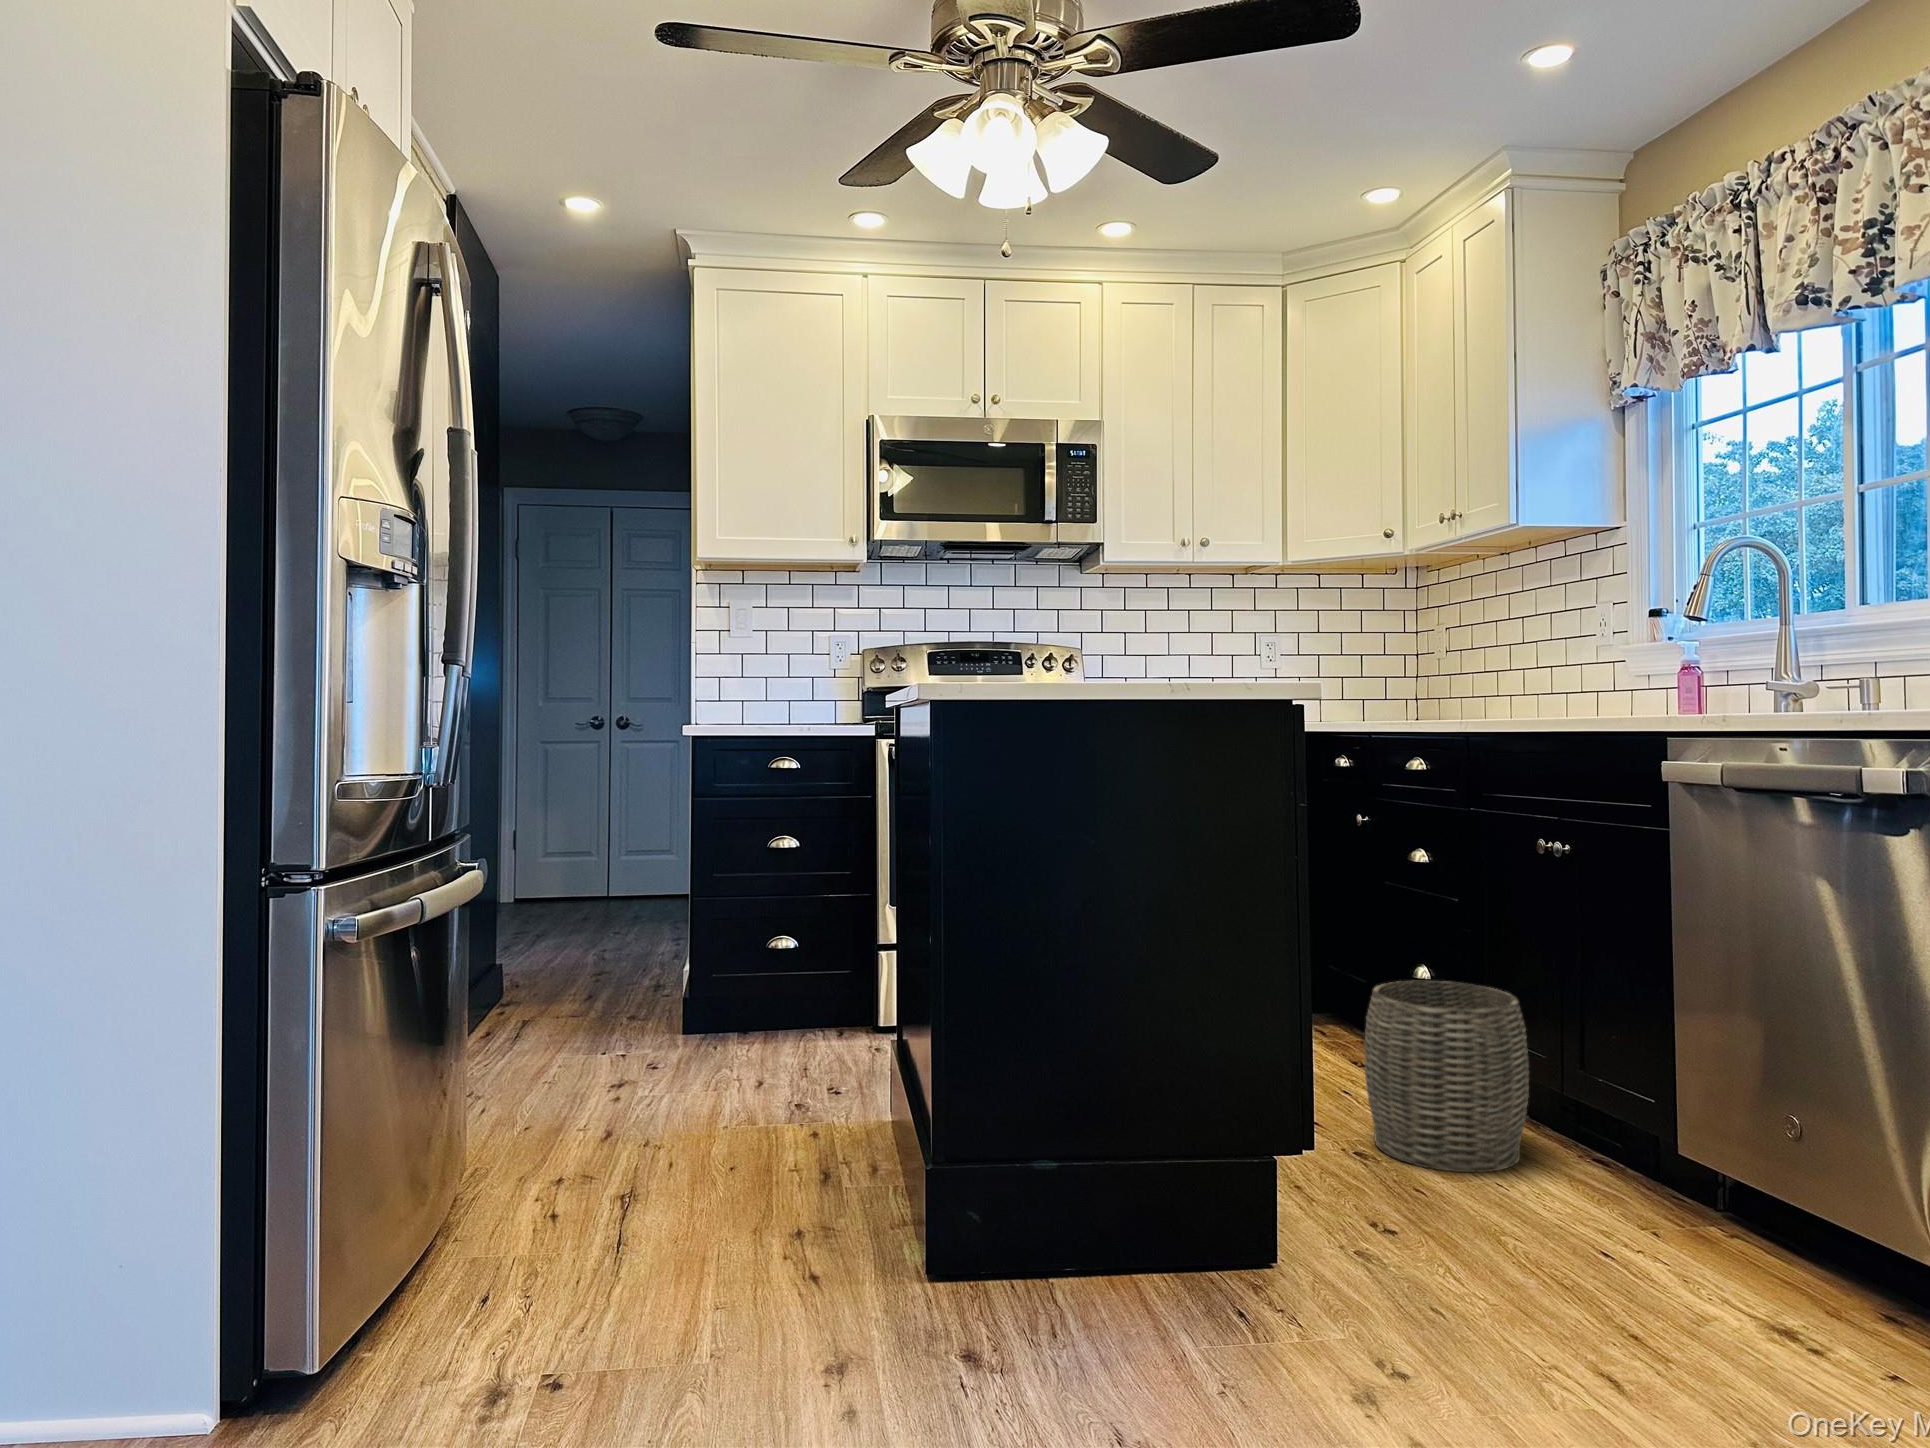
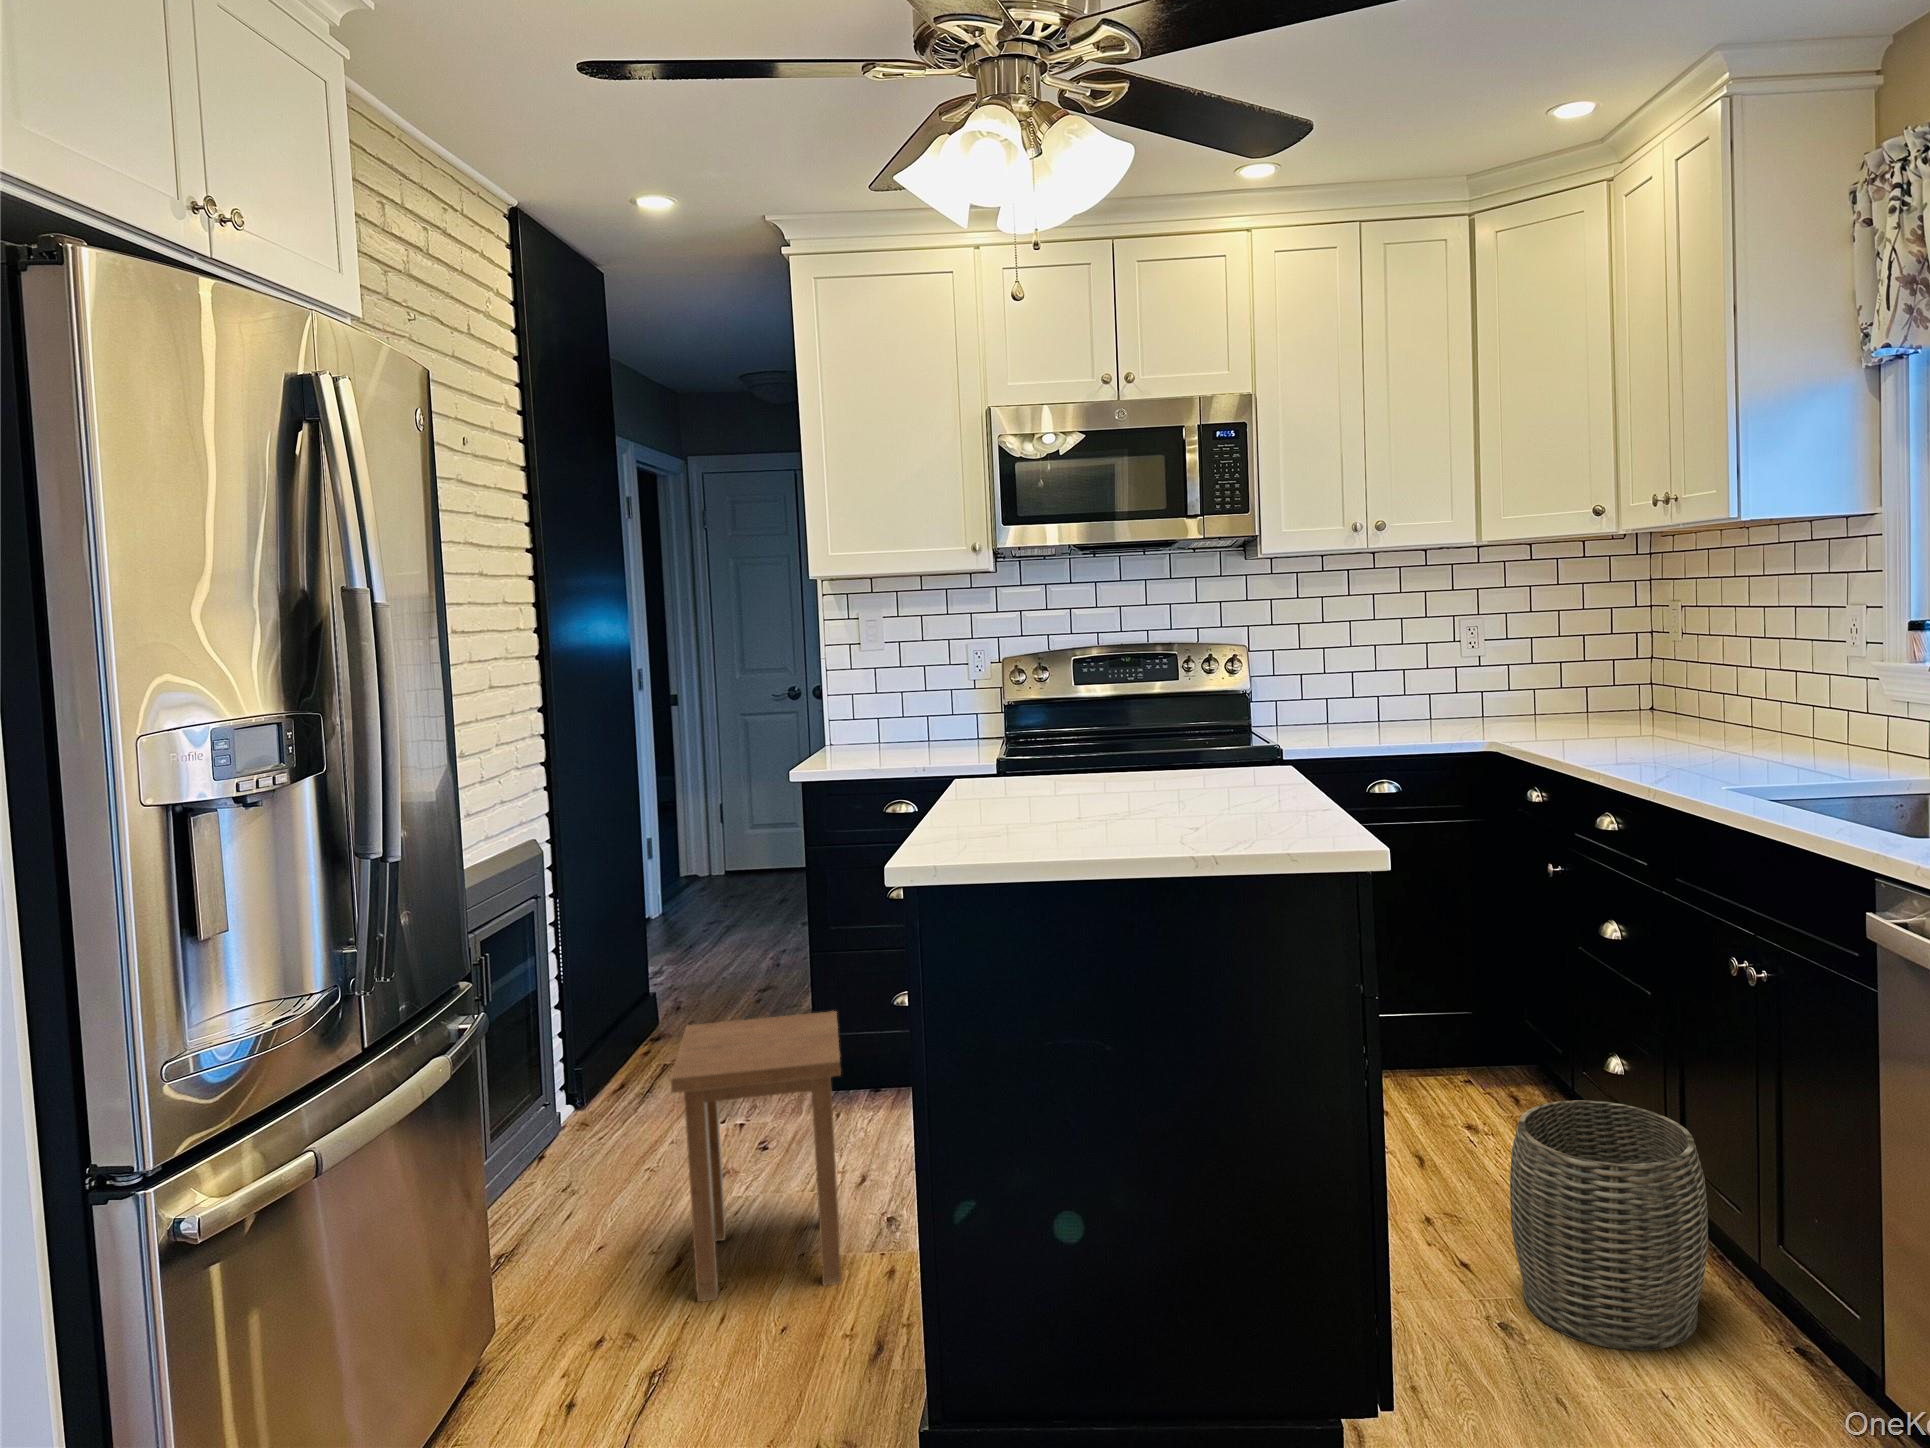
stool: none [605,918,775,1176] -> present [671,1011,842,1302]

